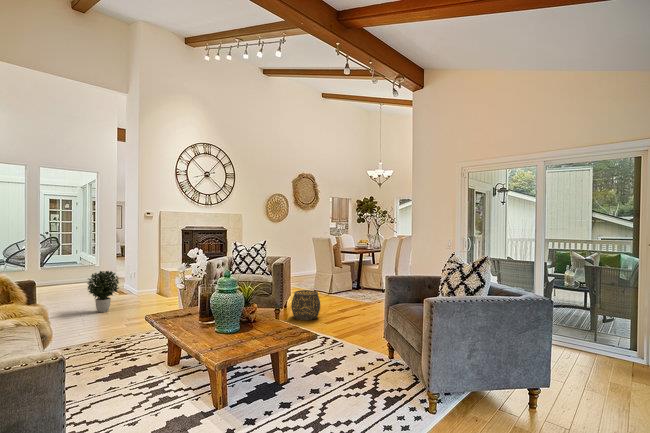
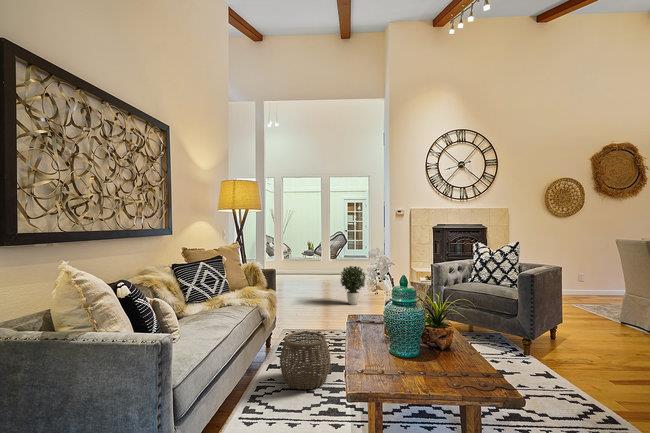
woven basket: present [291,290,320,320] -> present [280,331,331,390]

